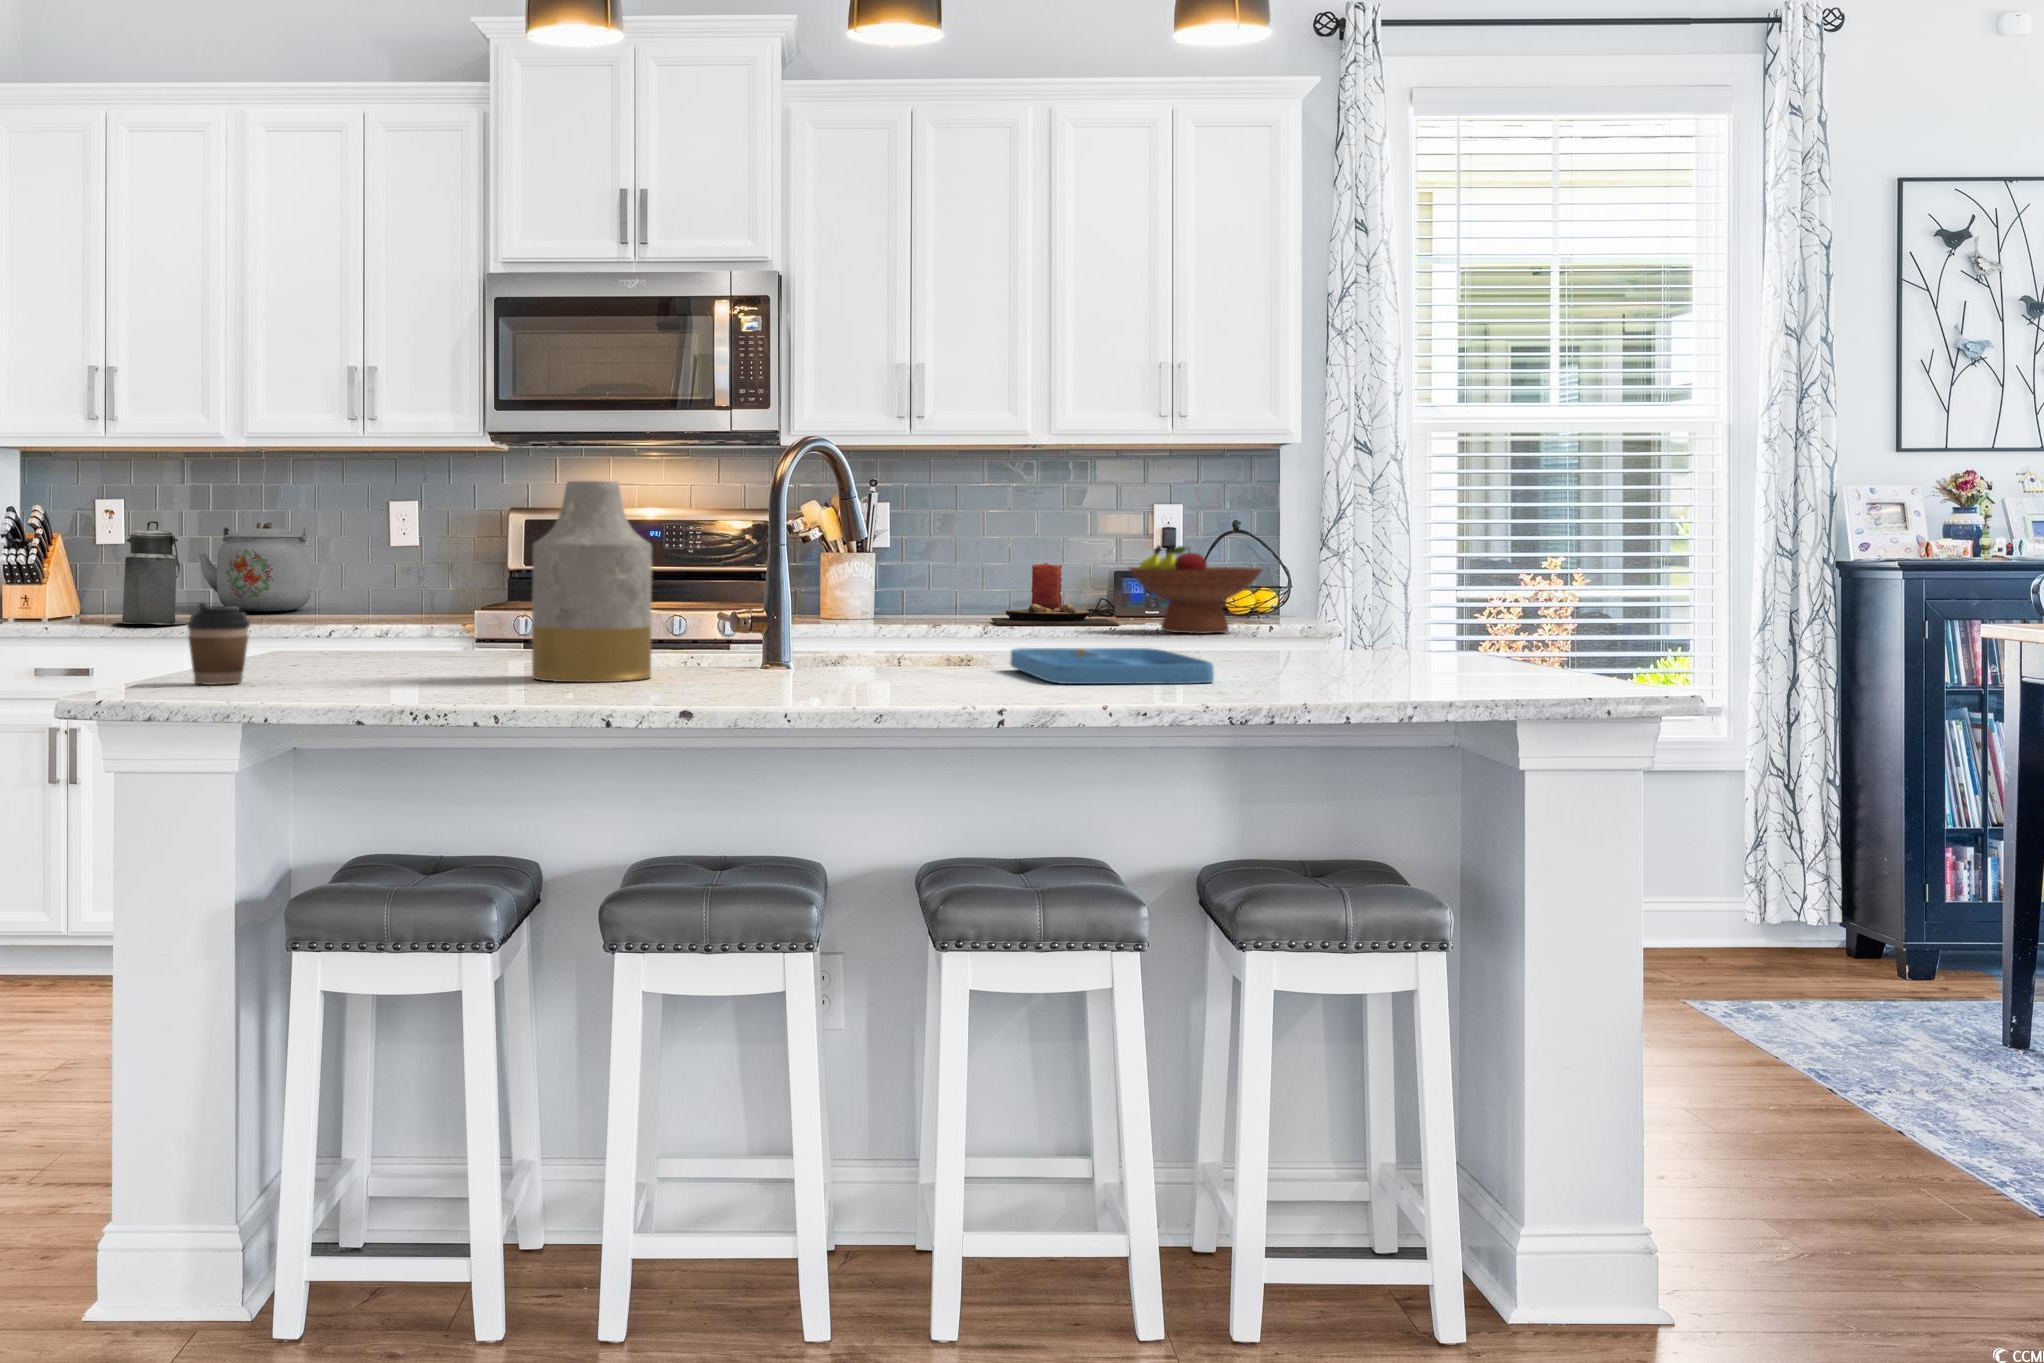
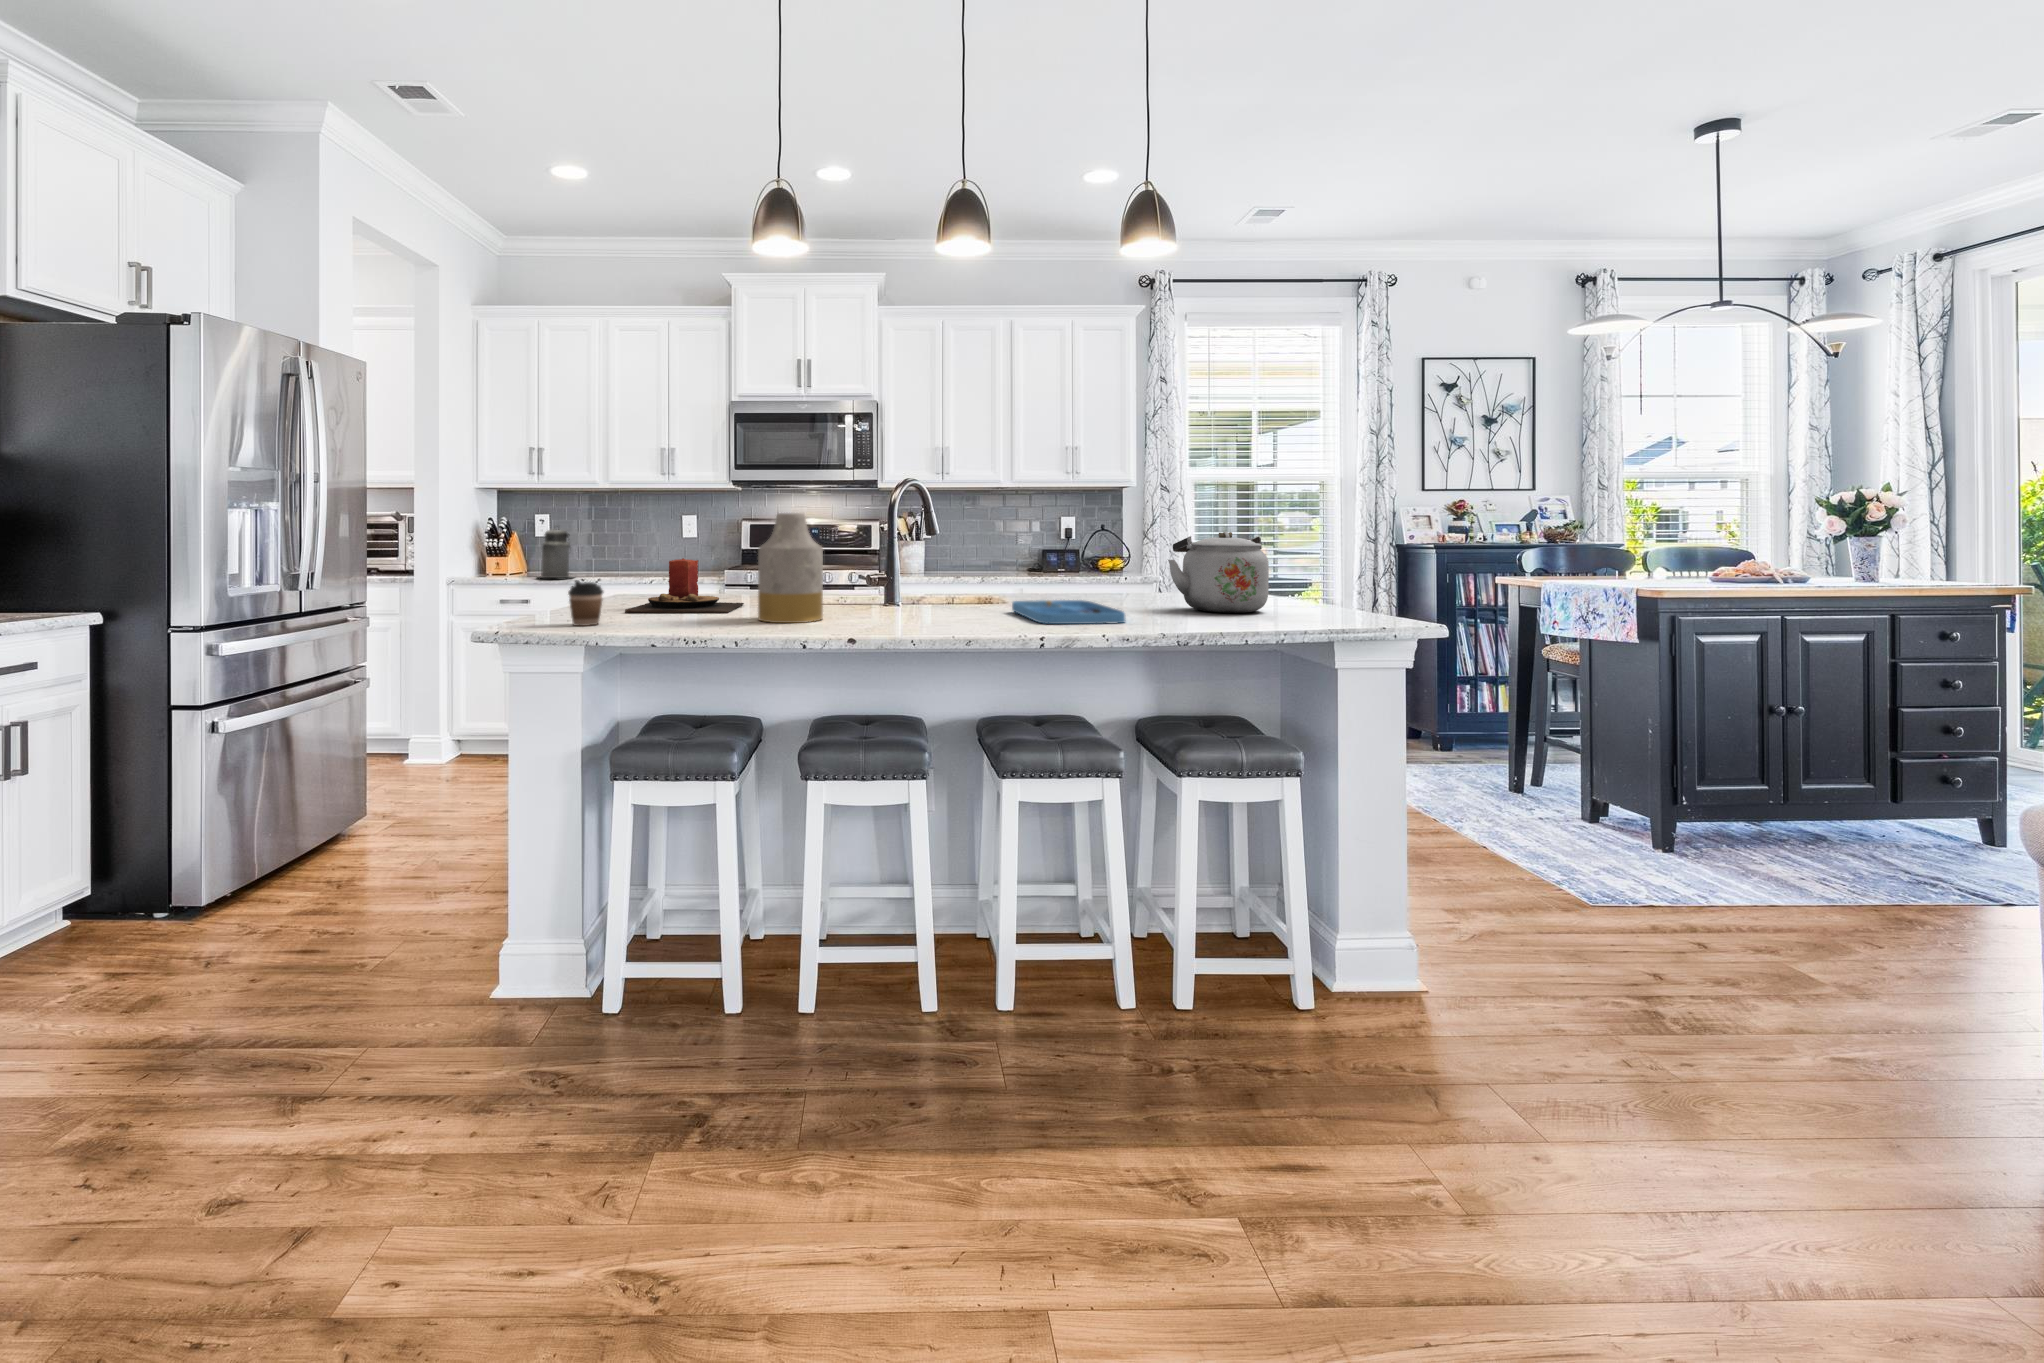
kettle: present [198,522,311,611] -> present [1168,532,1269,613]
fruit bowl: present [1129,544,1262,634] -> none [1055,539,1124,584]
candle: present [991,563,1119,626] -> present [625,558,744,613]

